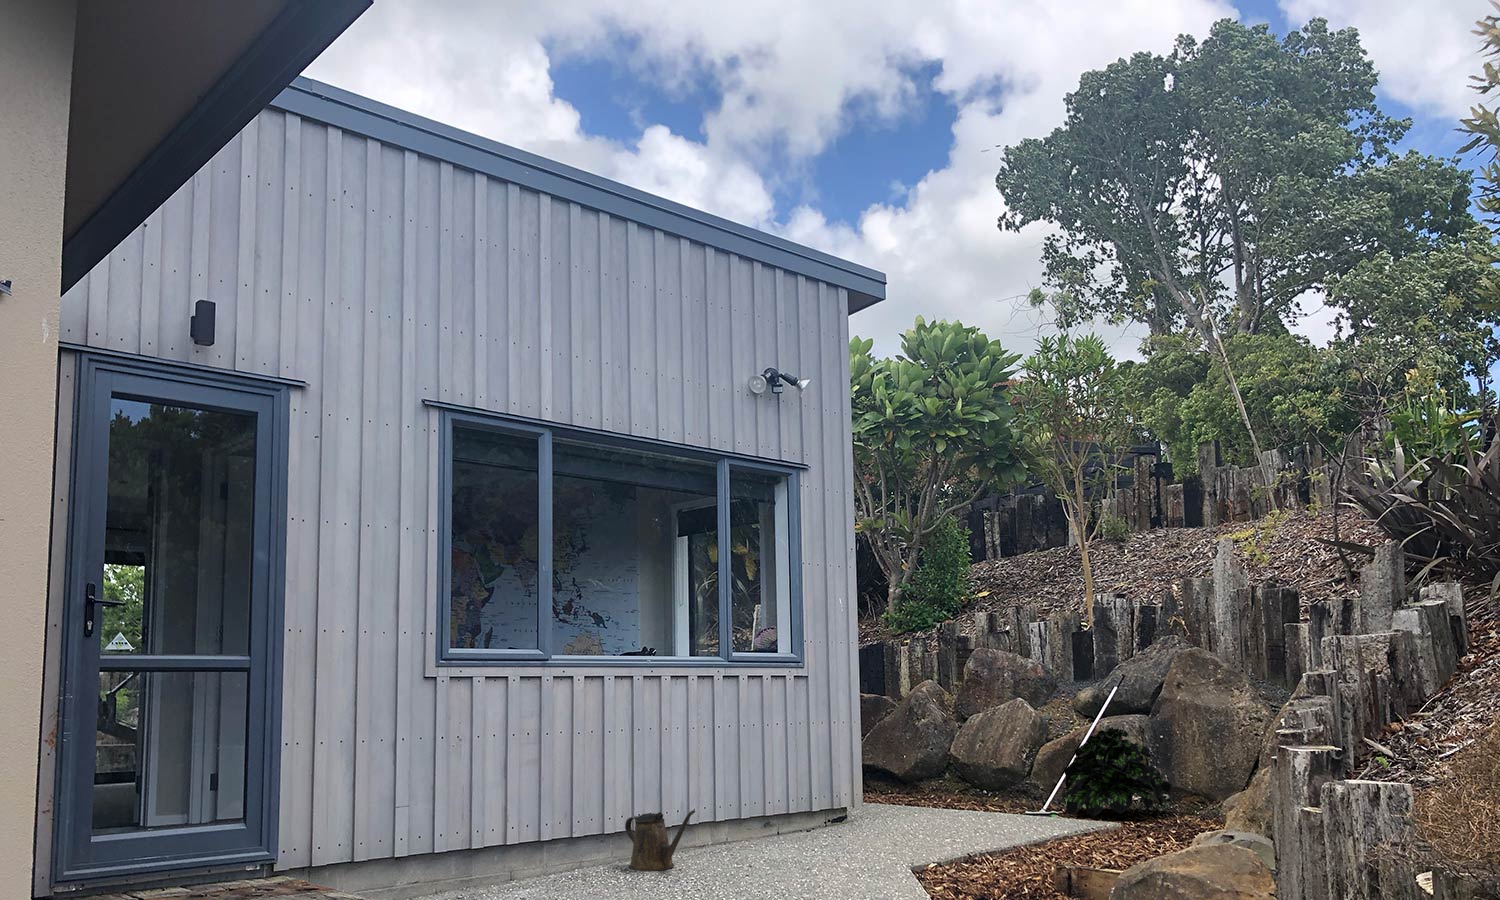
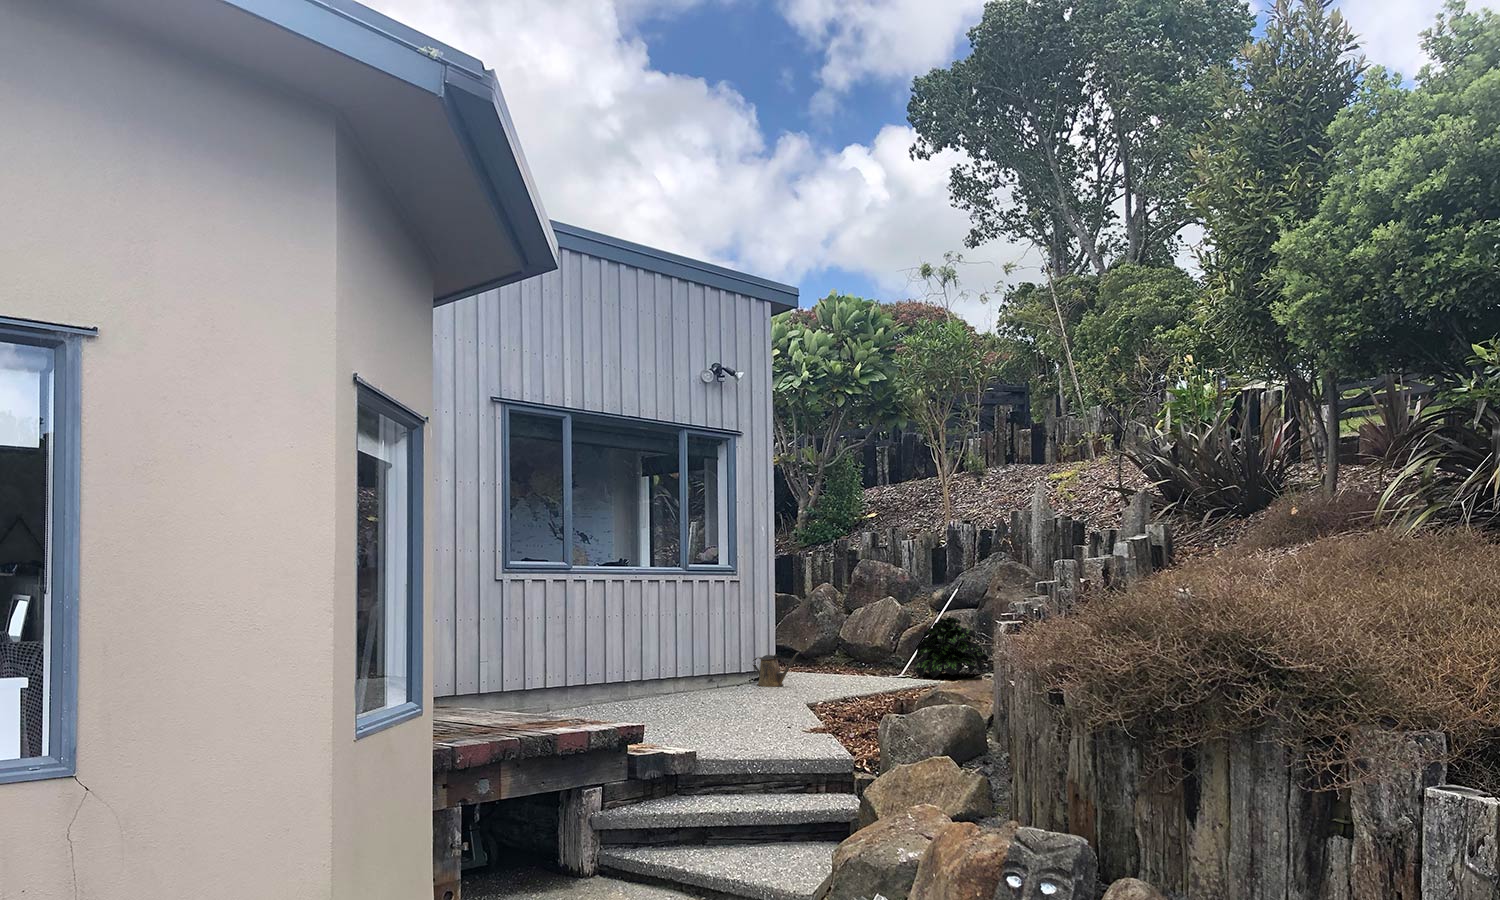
watering can: present [625,810,695,871] -> present [753,652,799,687]

